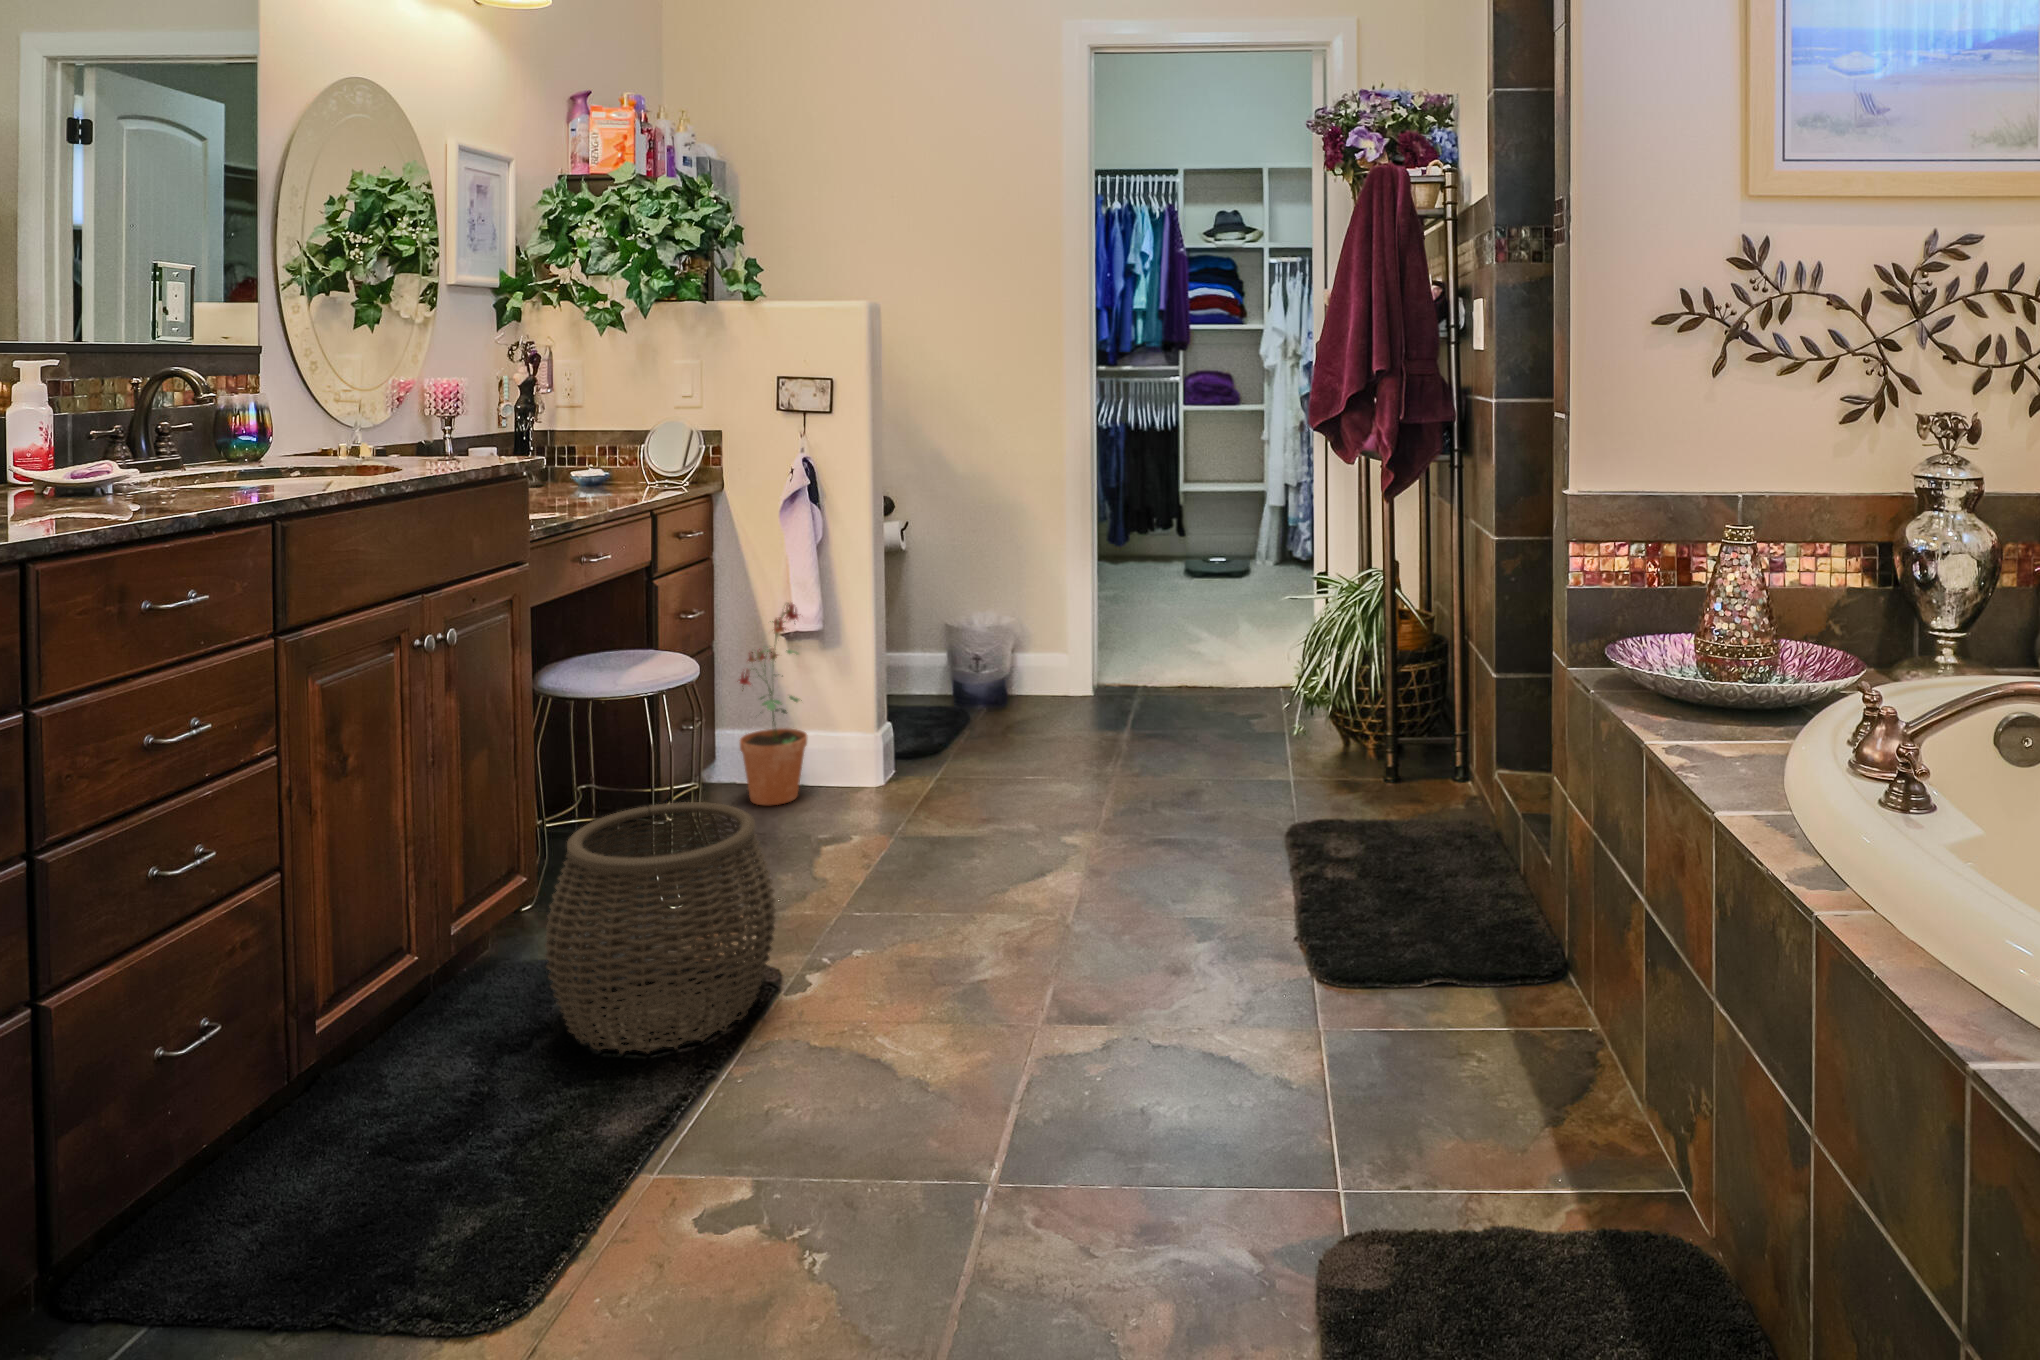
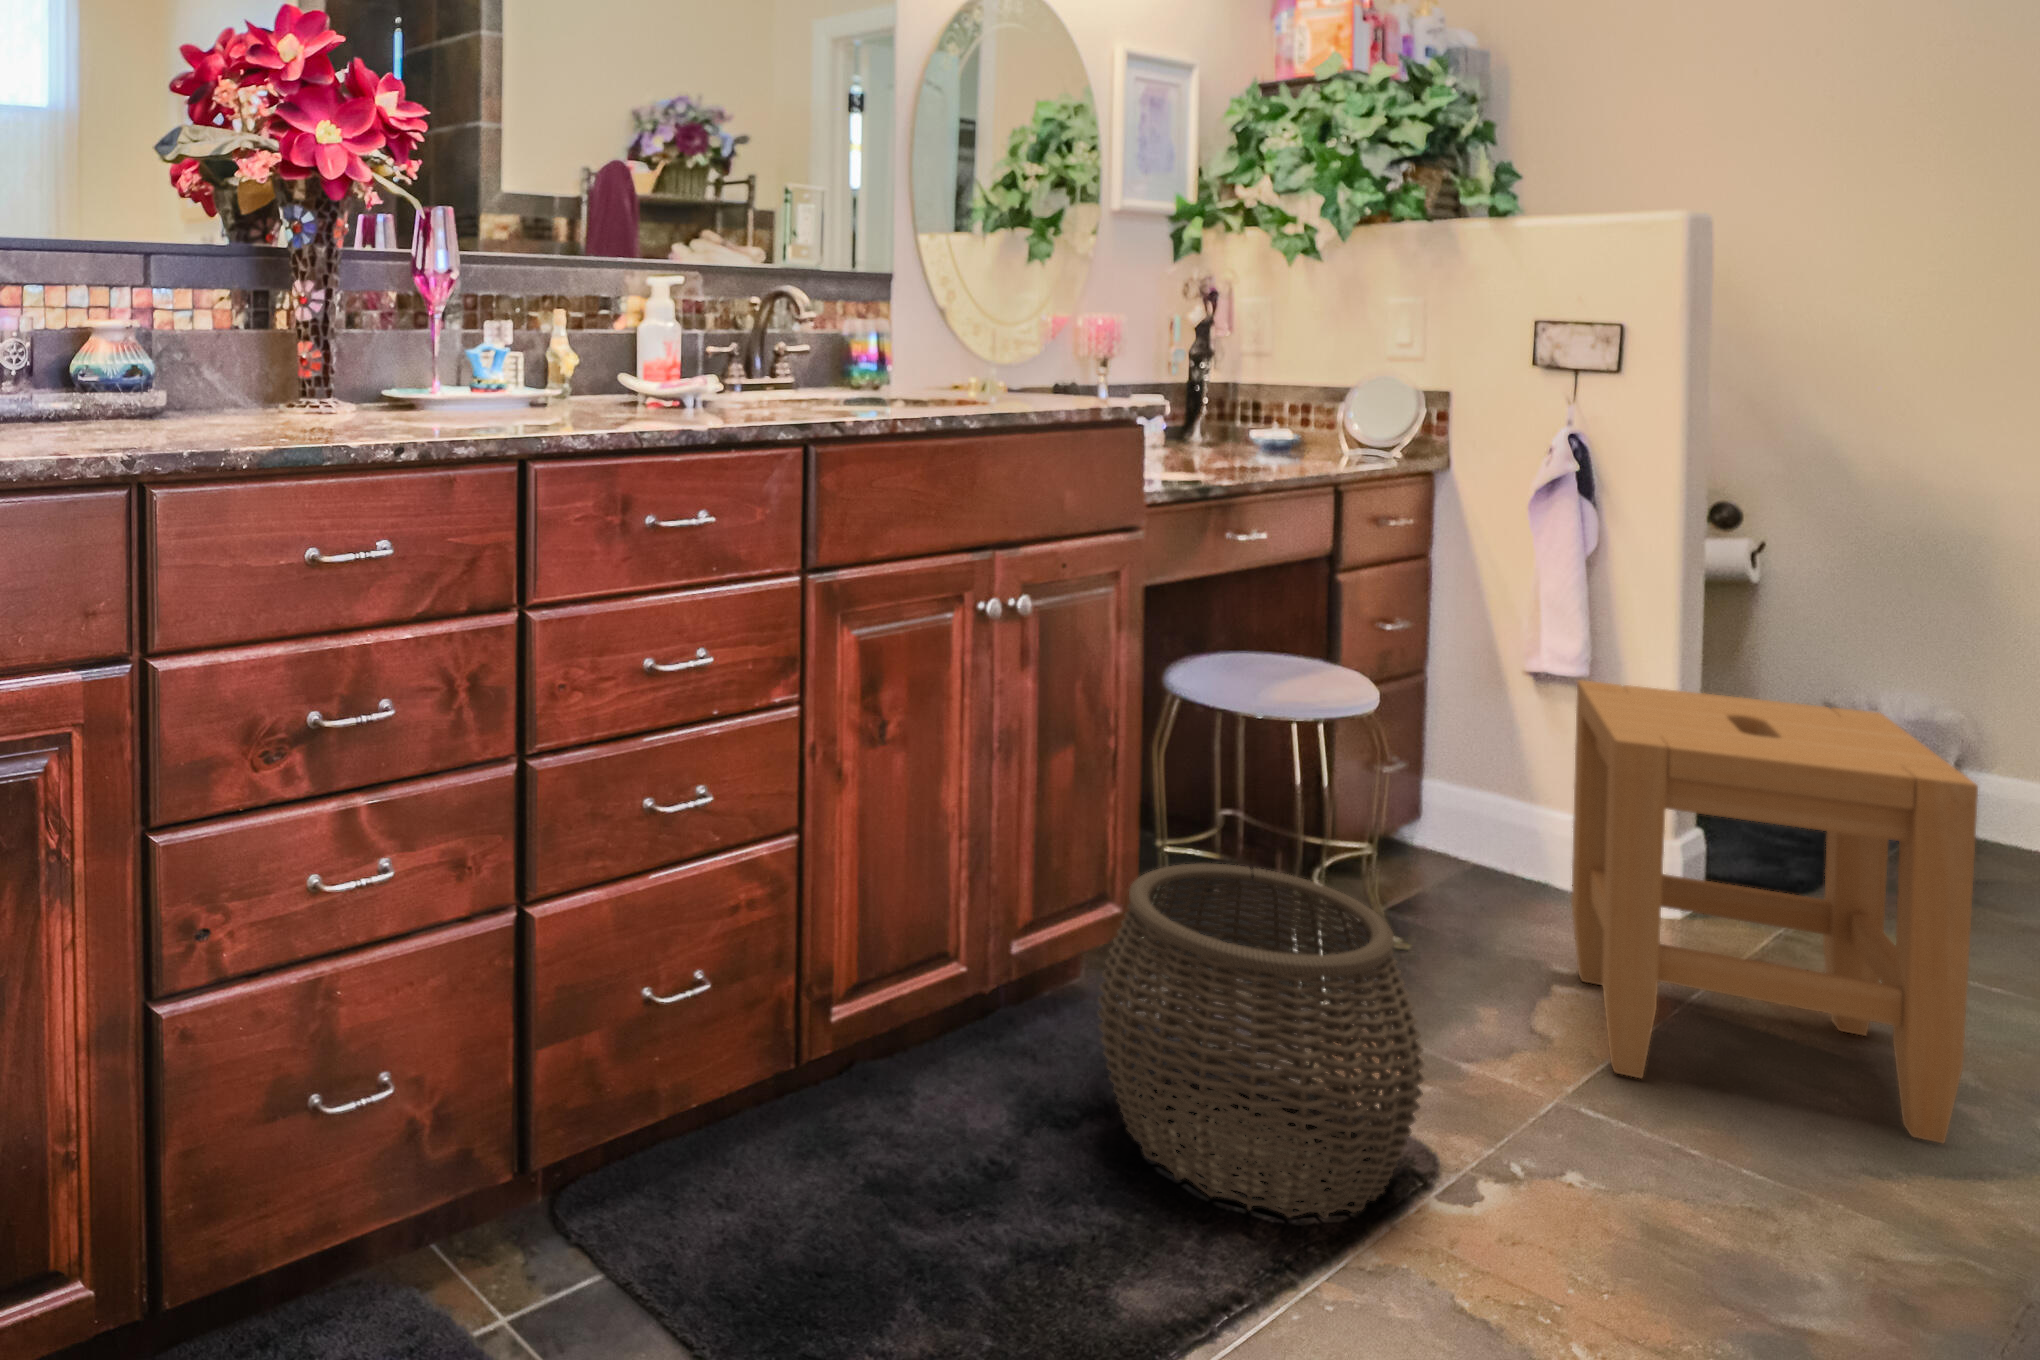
potted plant: present [739,603,807,805] -> none [1444,636,1566,914]
stool: none [820,613,1022,878] -> present [1571,680,1978,1143]

